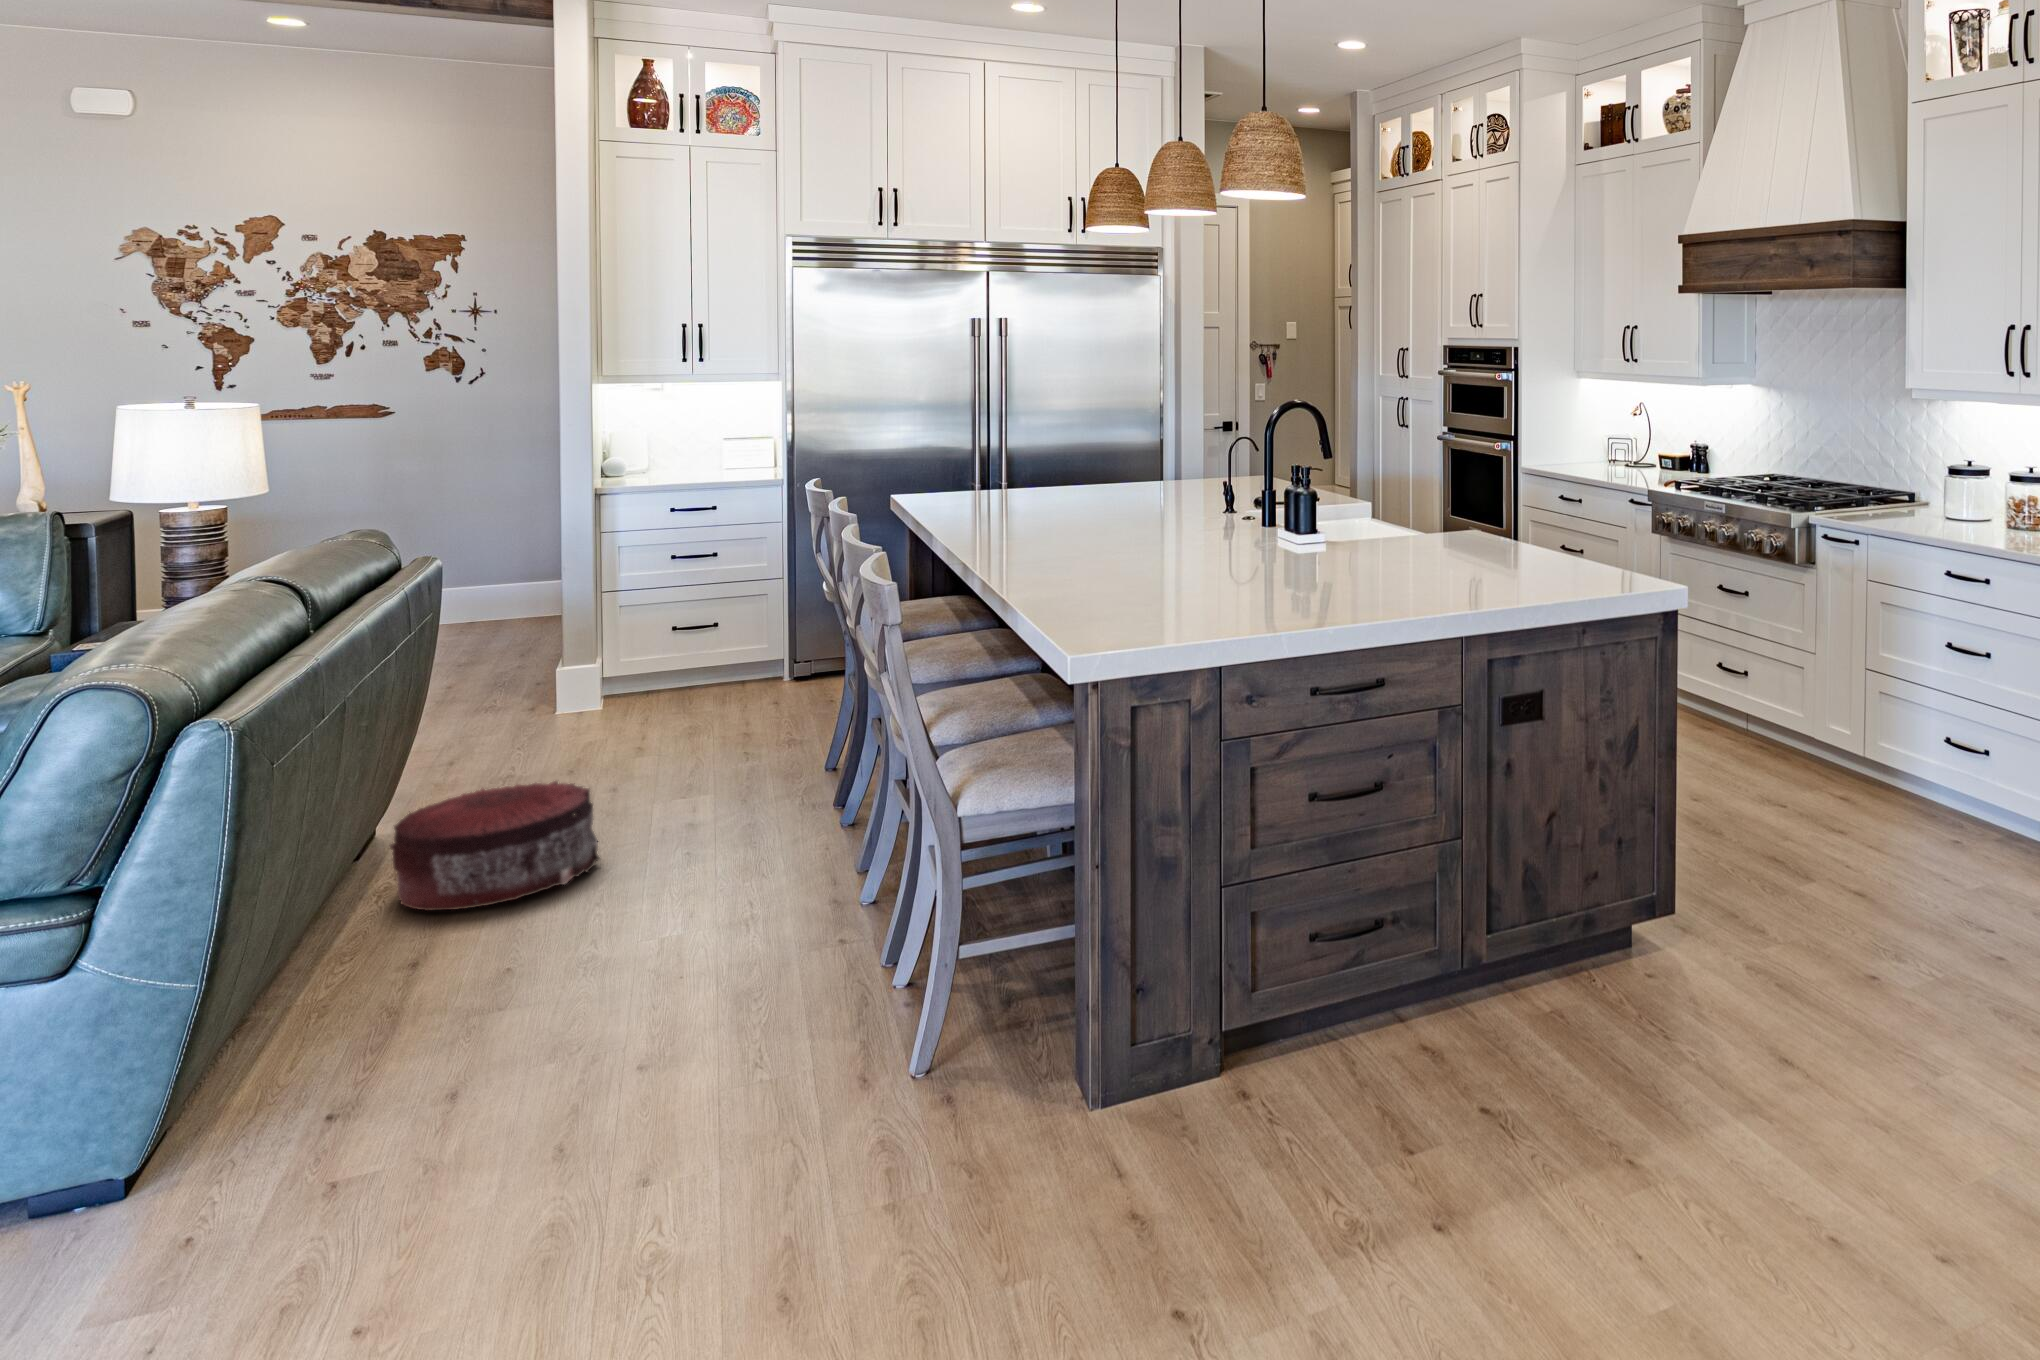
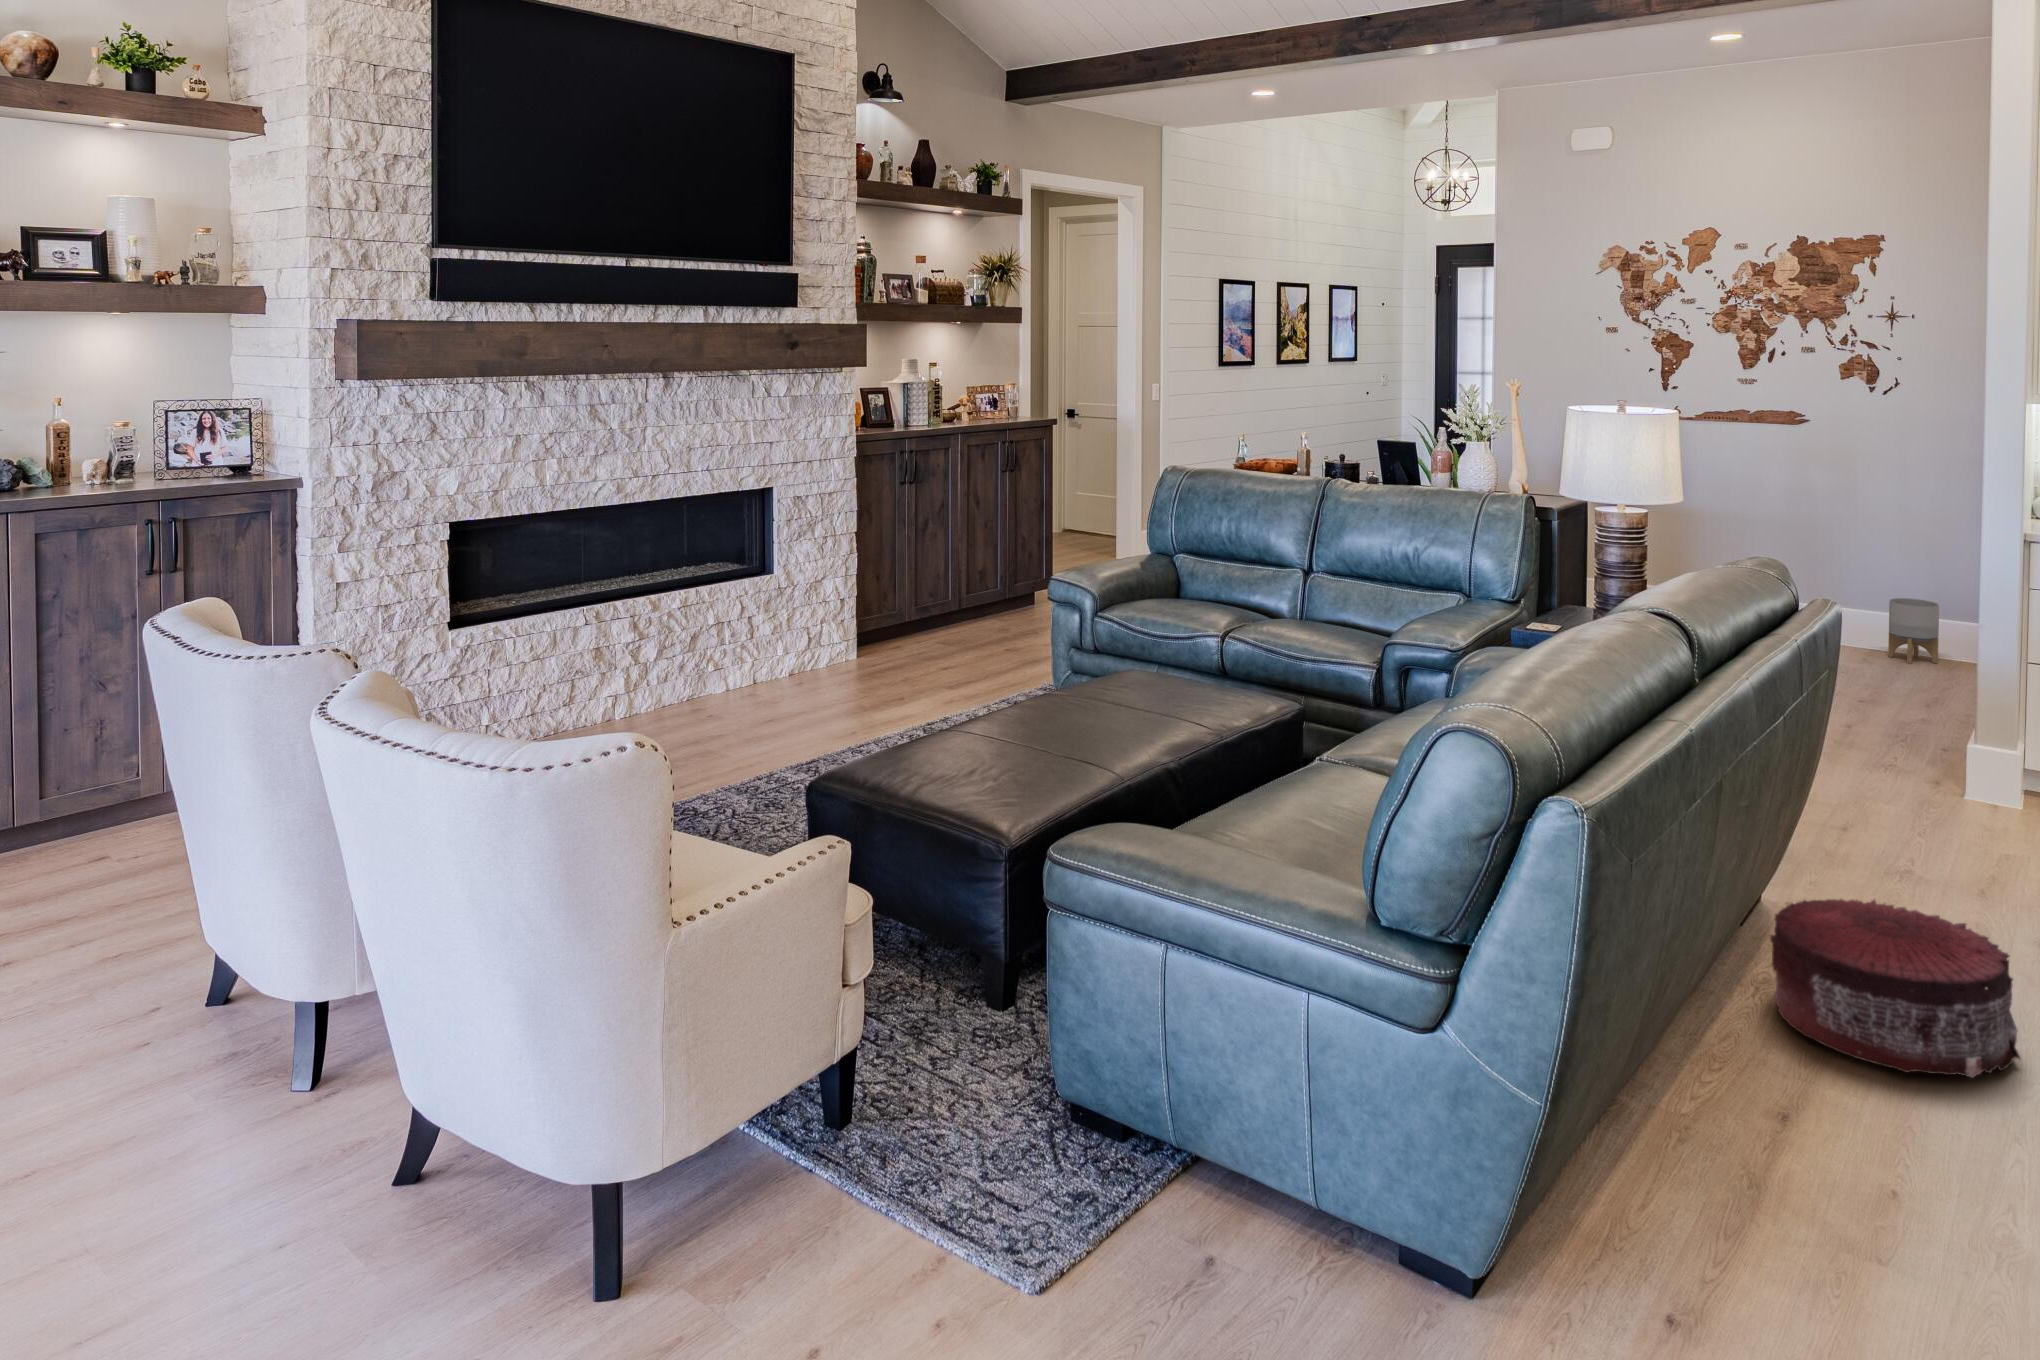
planter: none [482,565,528,624] -> present [1888,598,1939,664]

